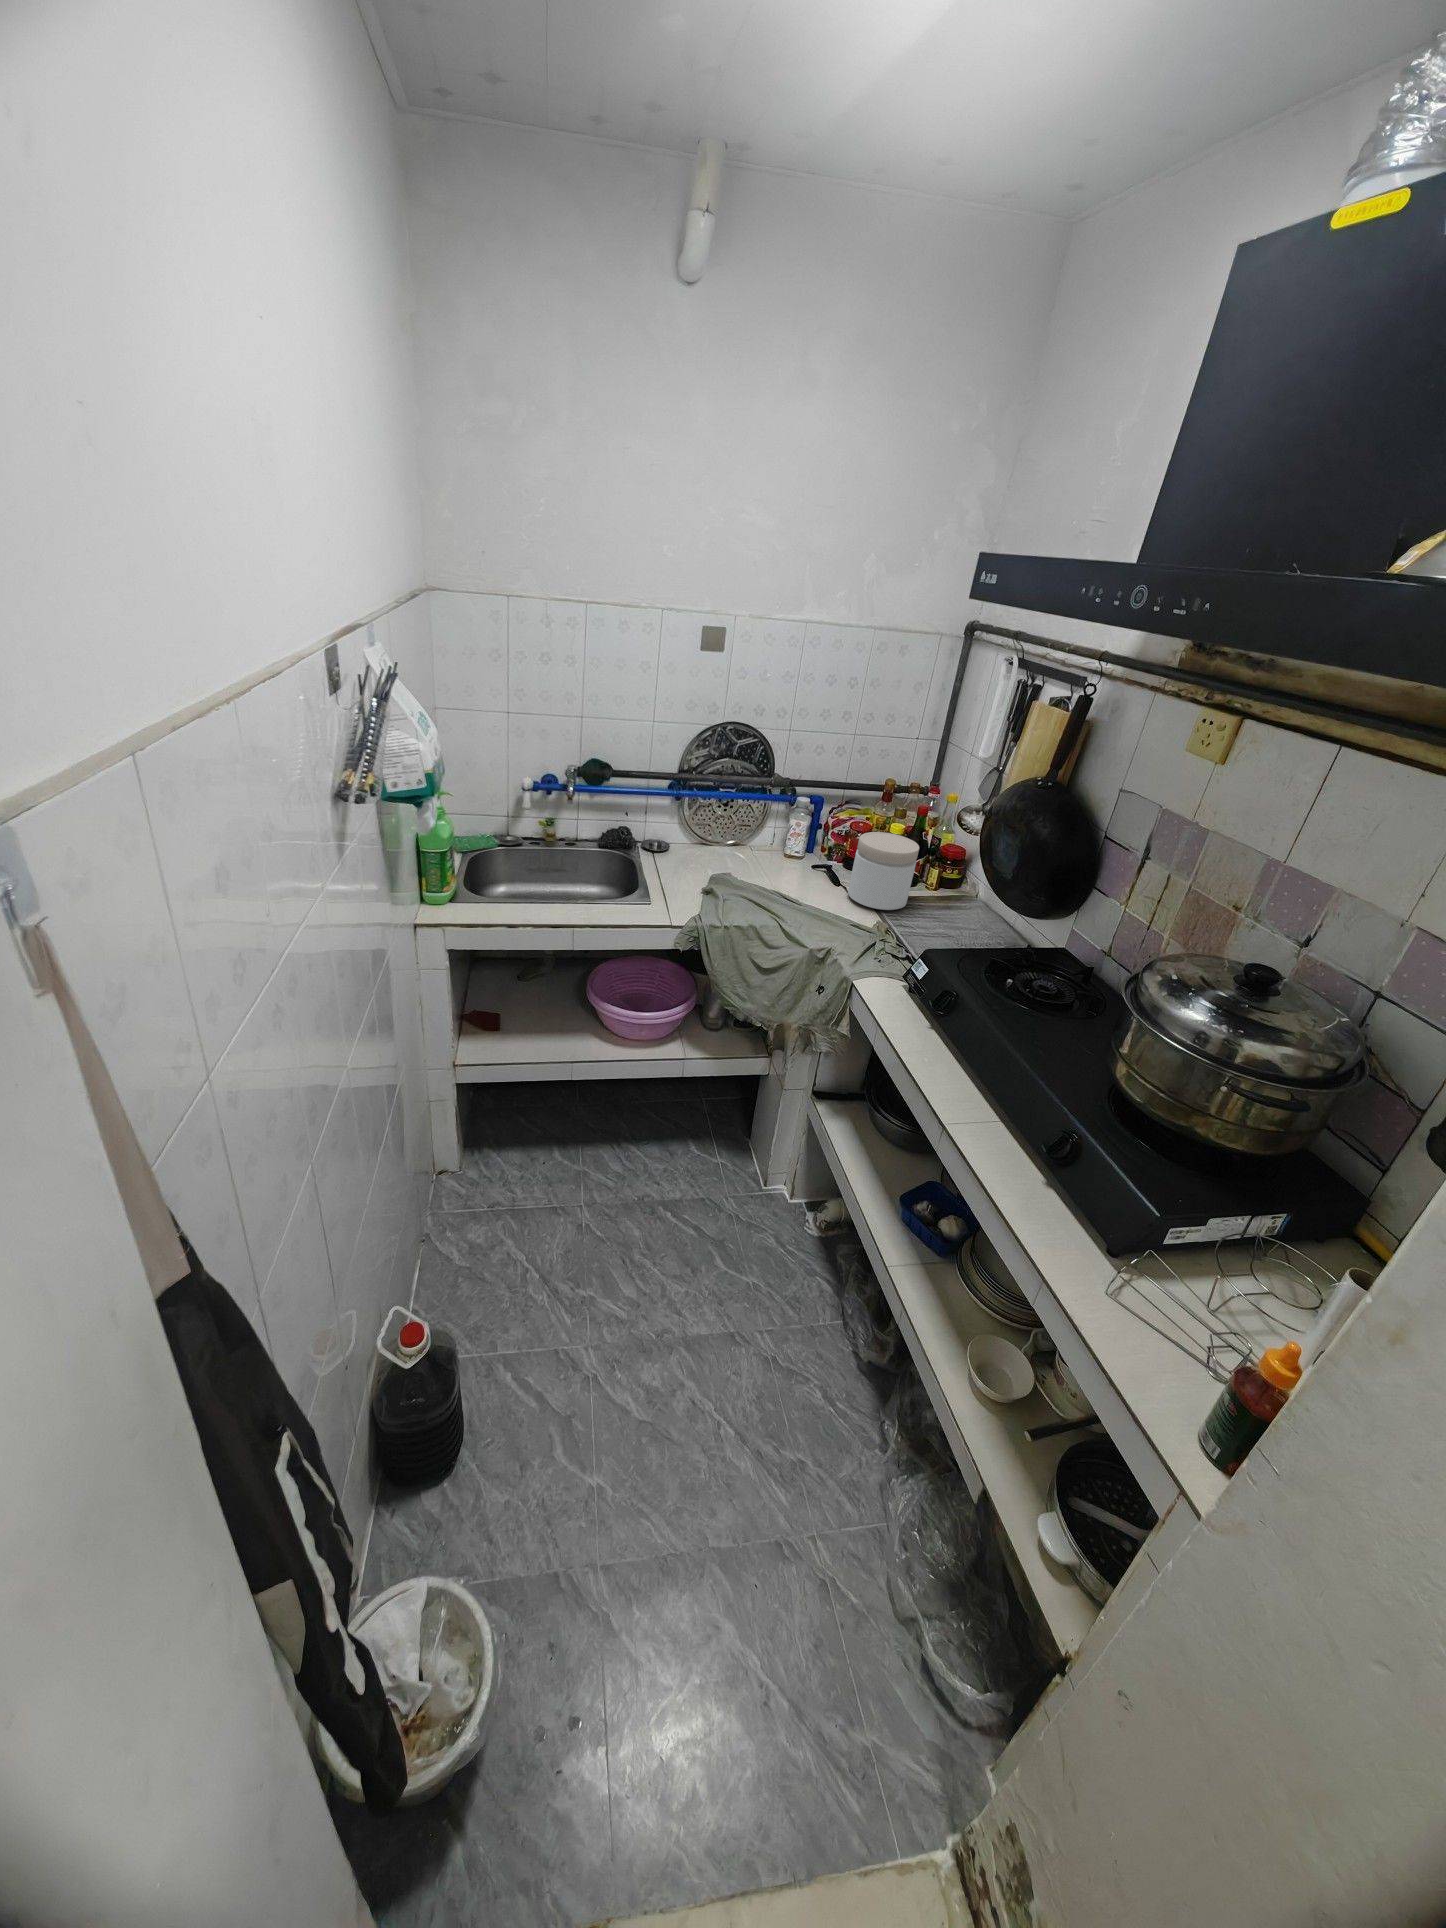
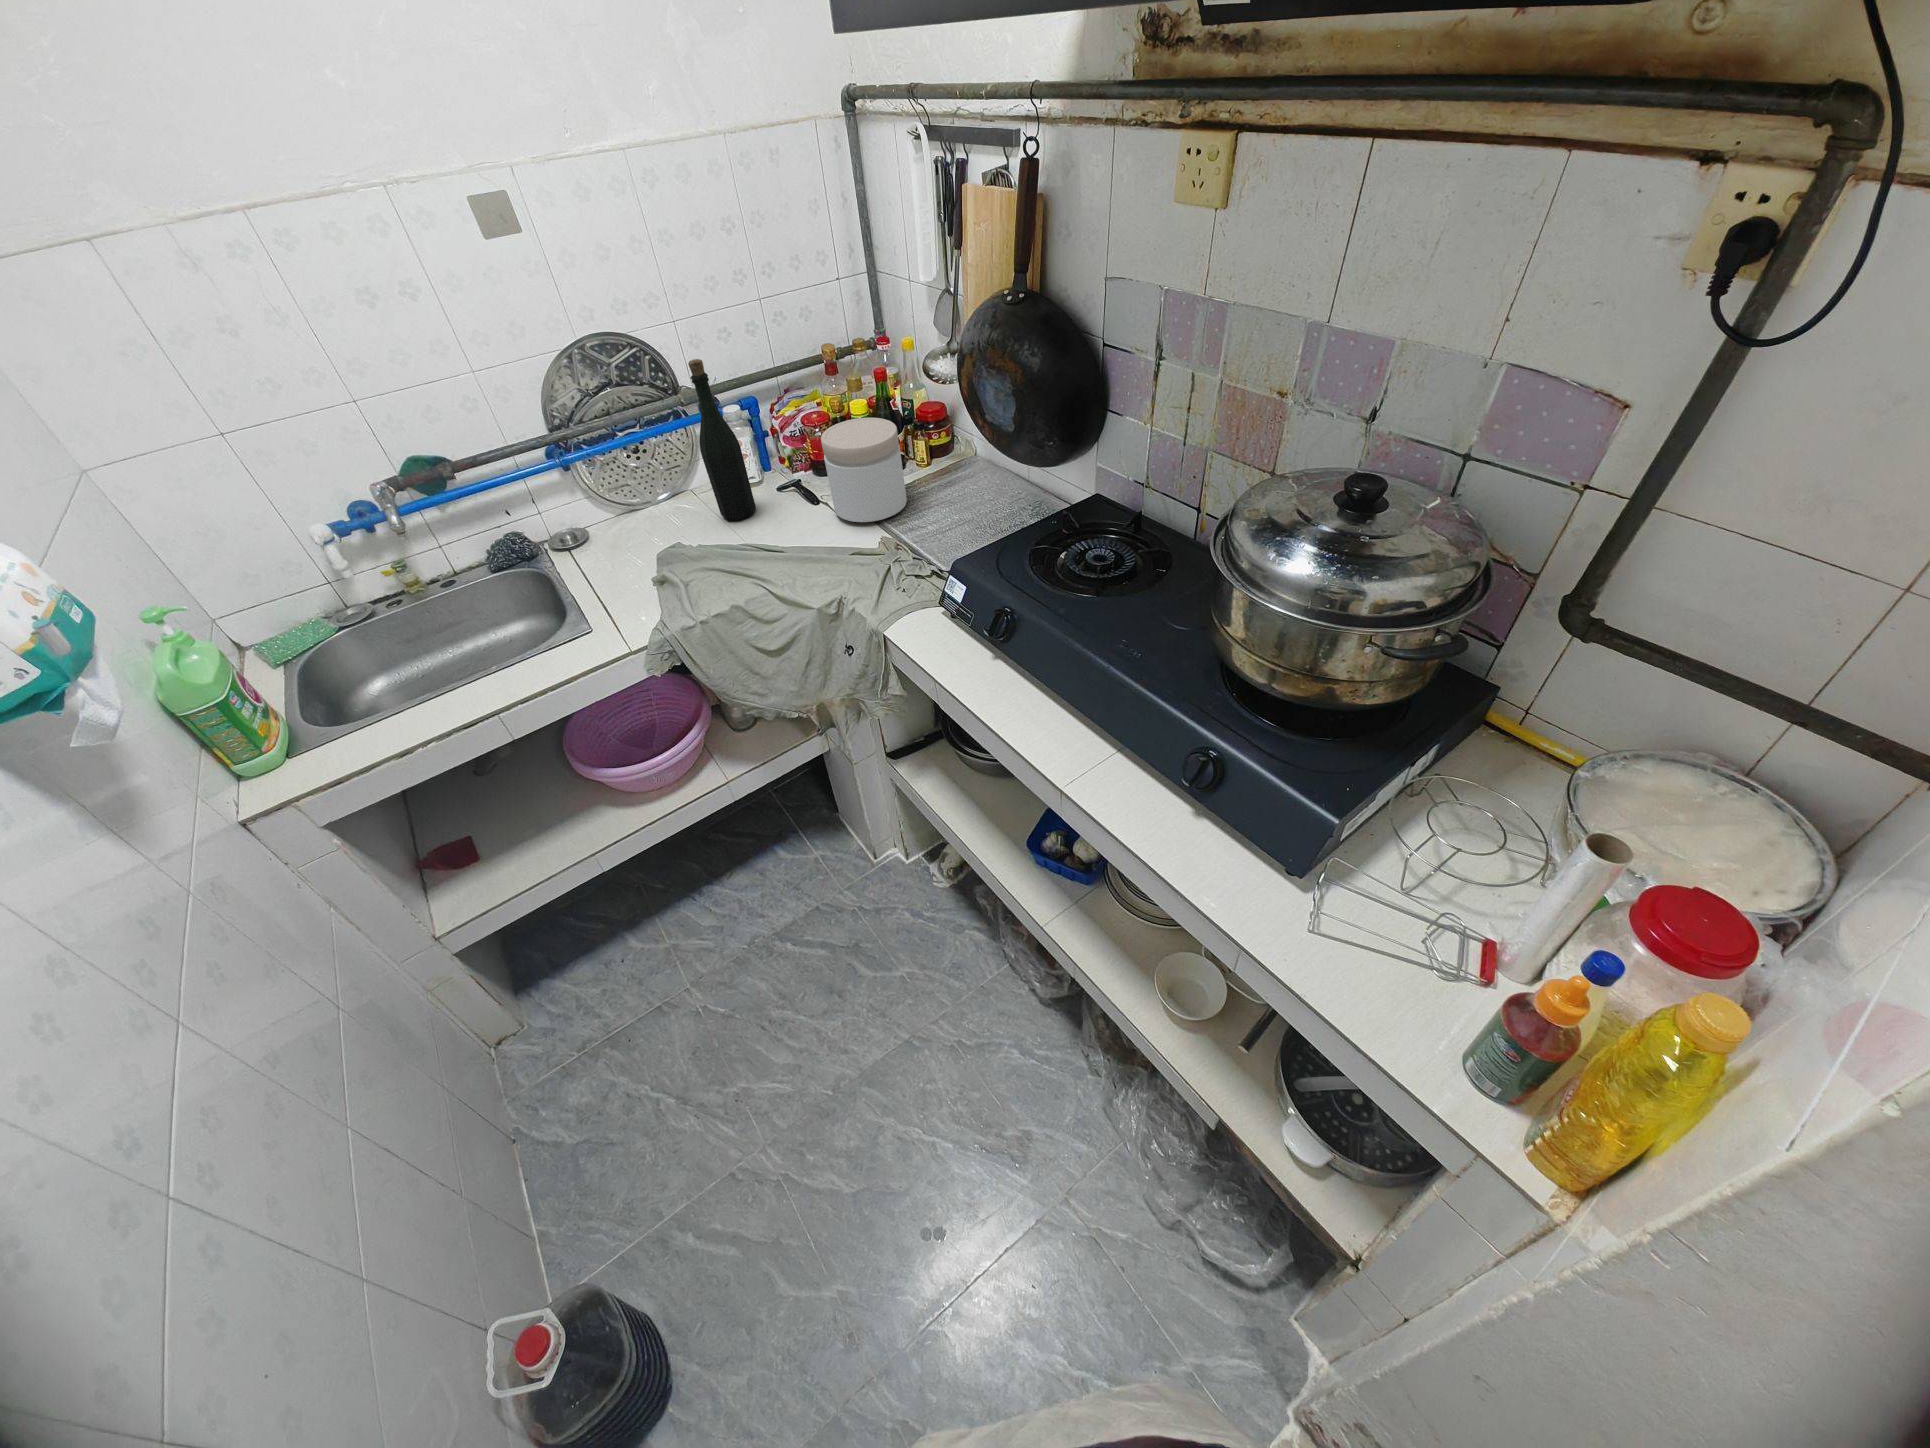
bottle: none [764,758,799,874] -> present [688,359,756,520]

